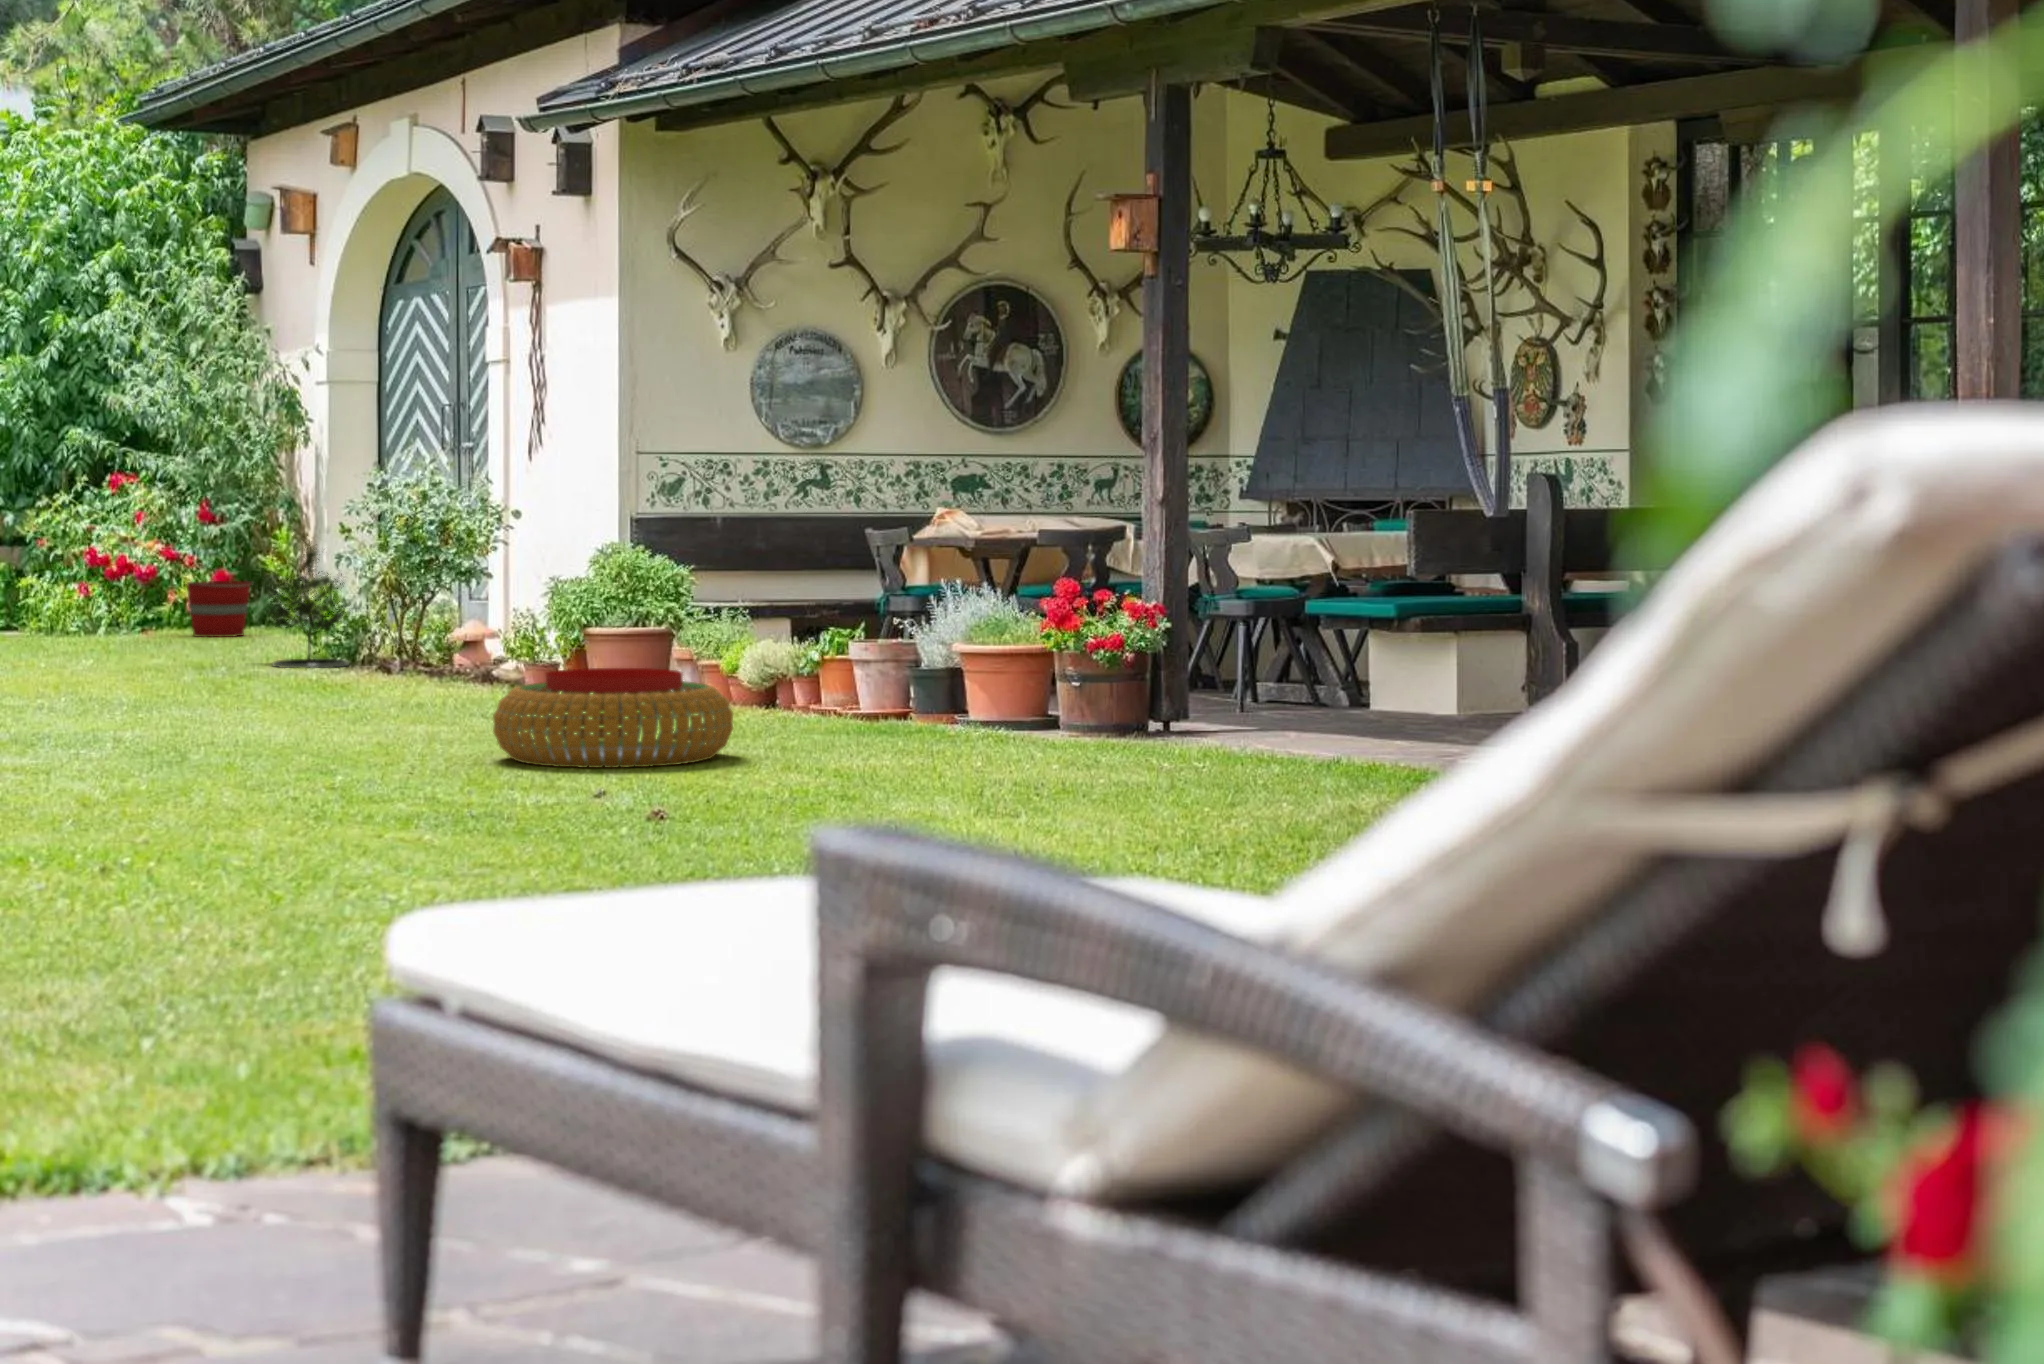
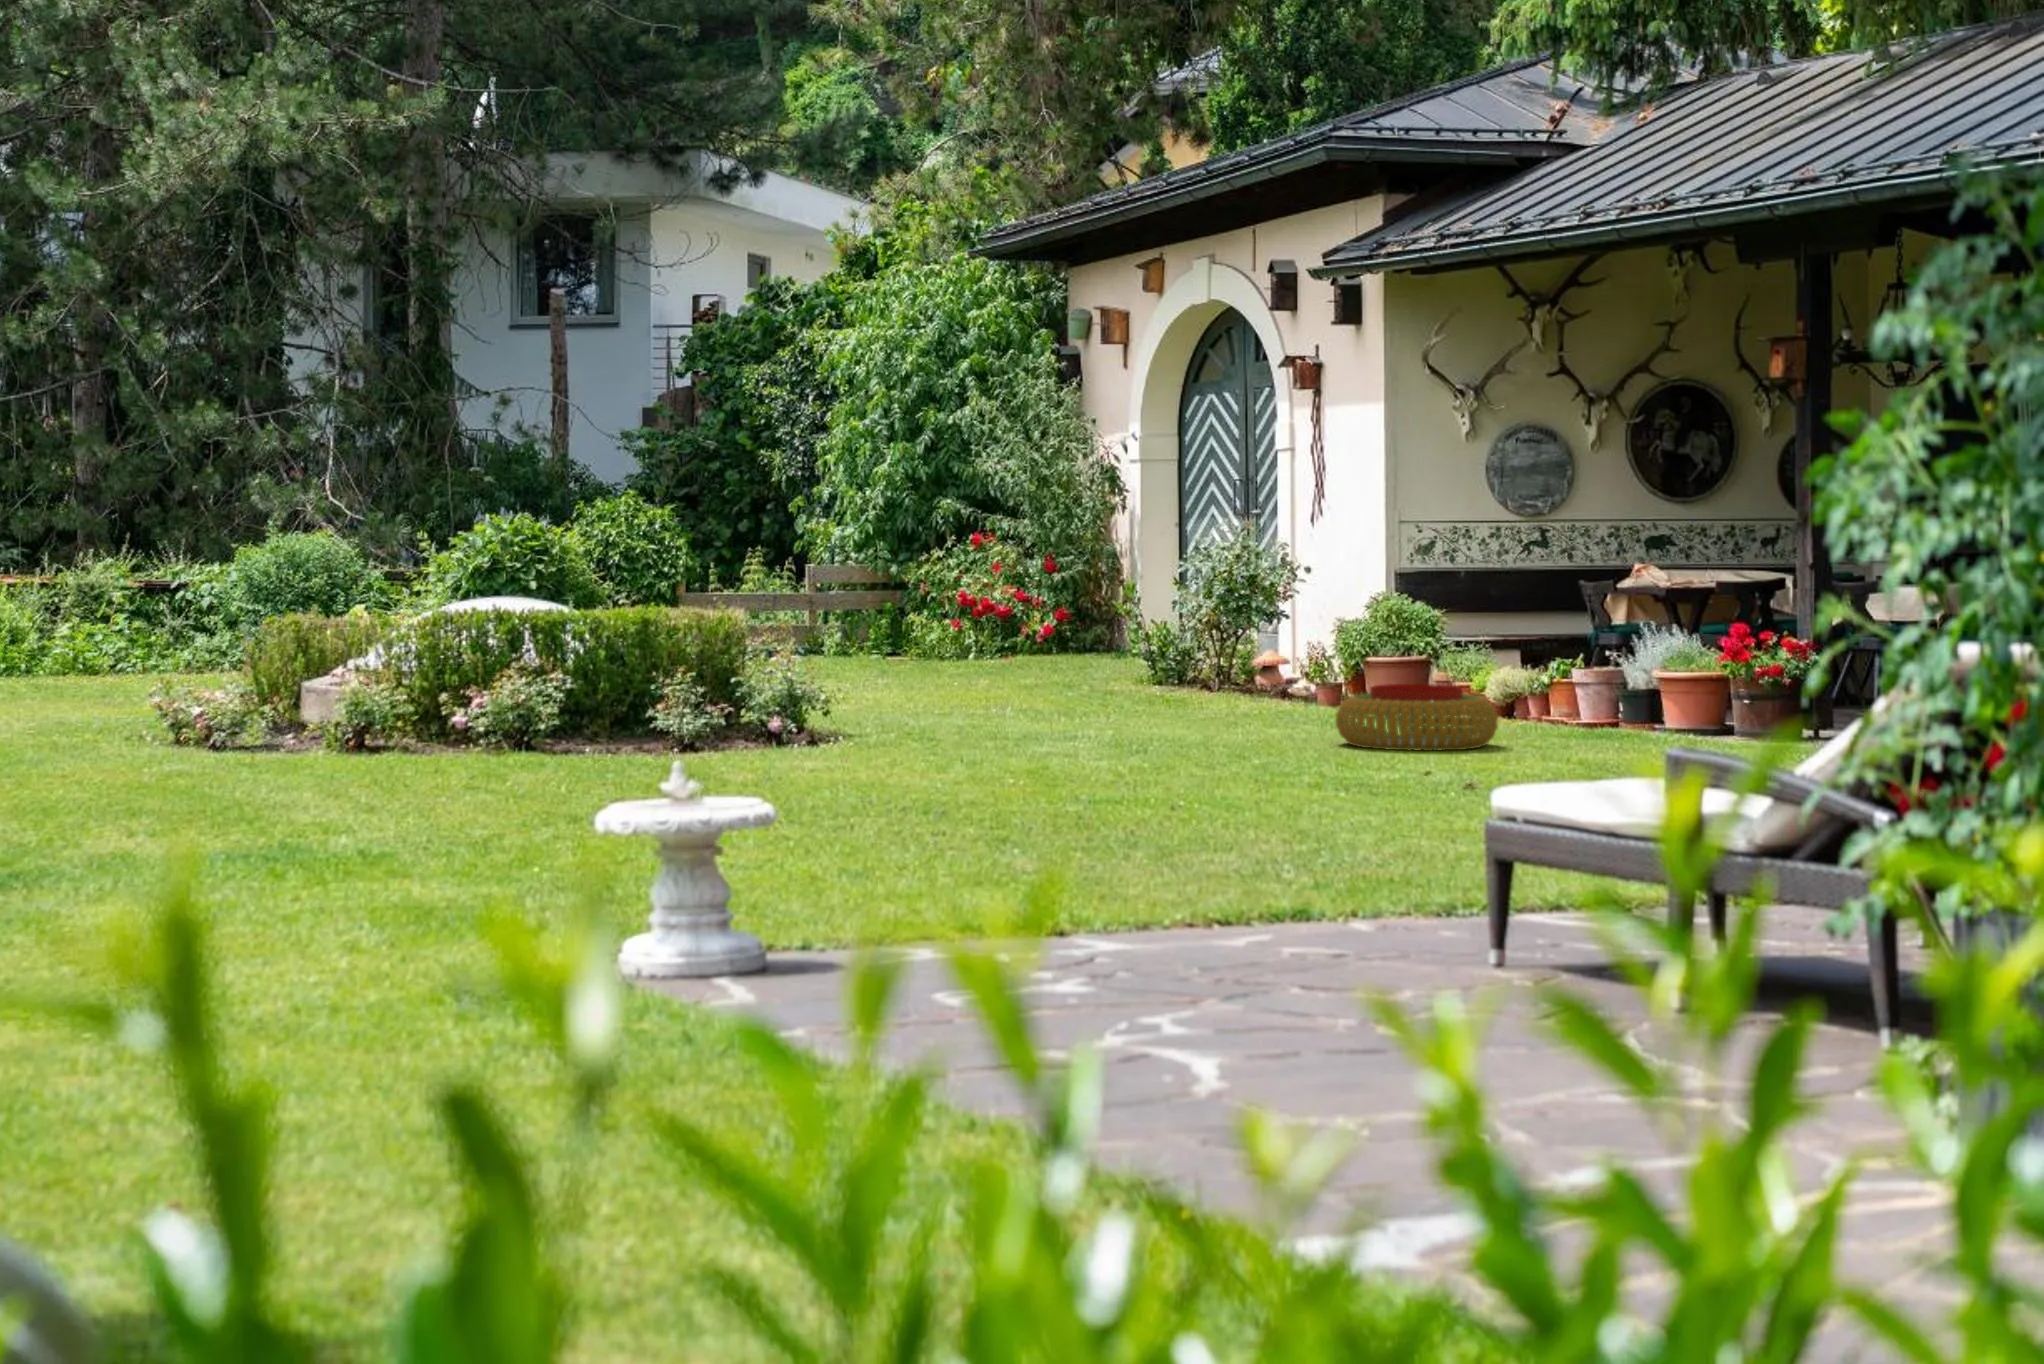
potted tree: present [266,536,350,668] -> none [1115,583,1183,685]
bucket: present [186,580,251,637] -> none [1036,616,1086,661]

